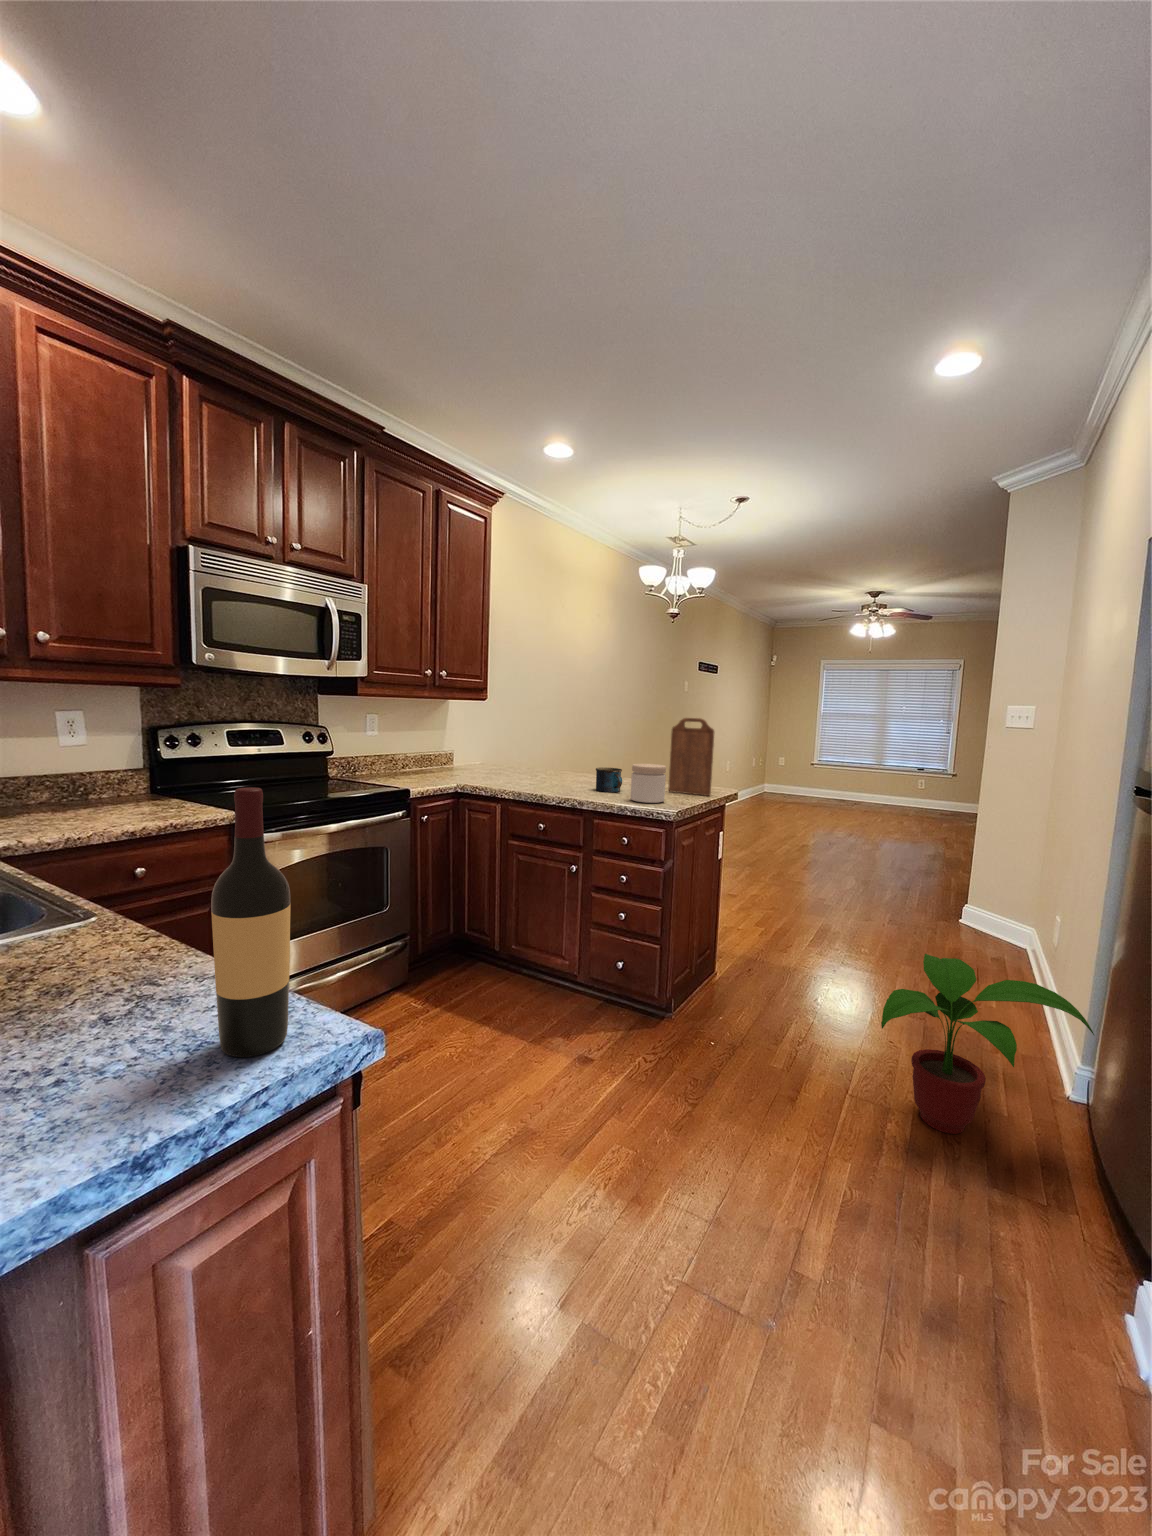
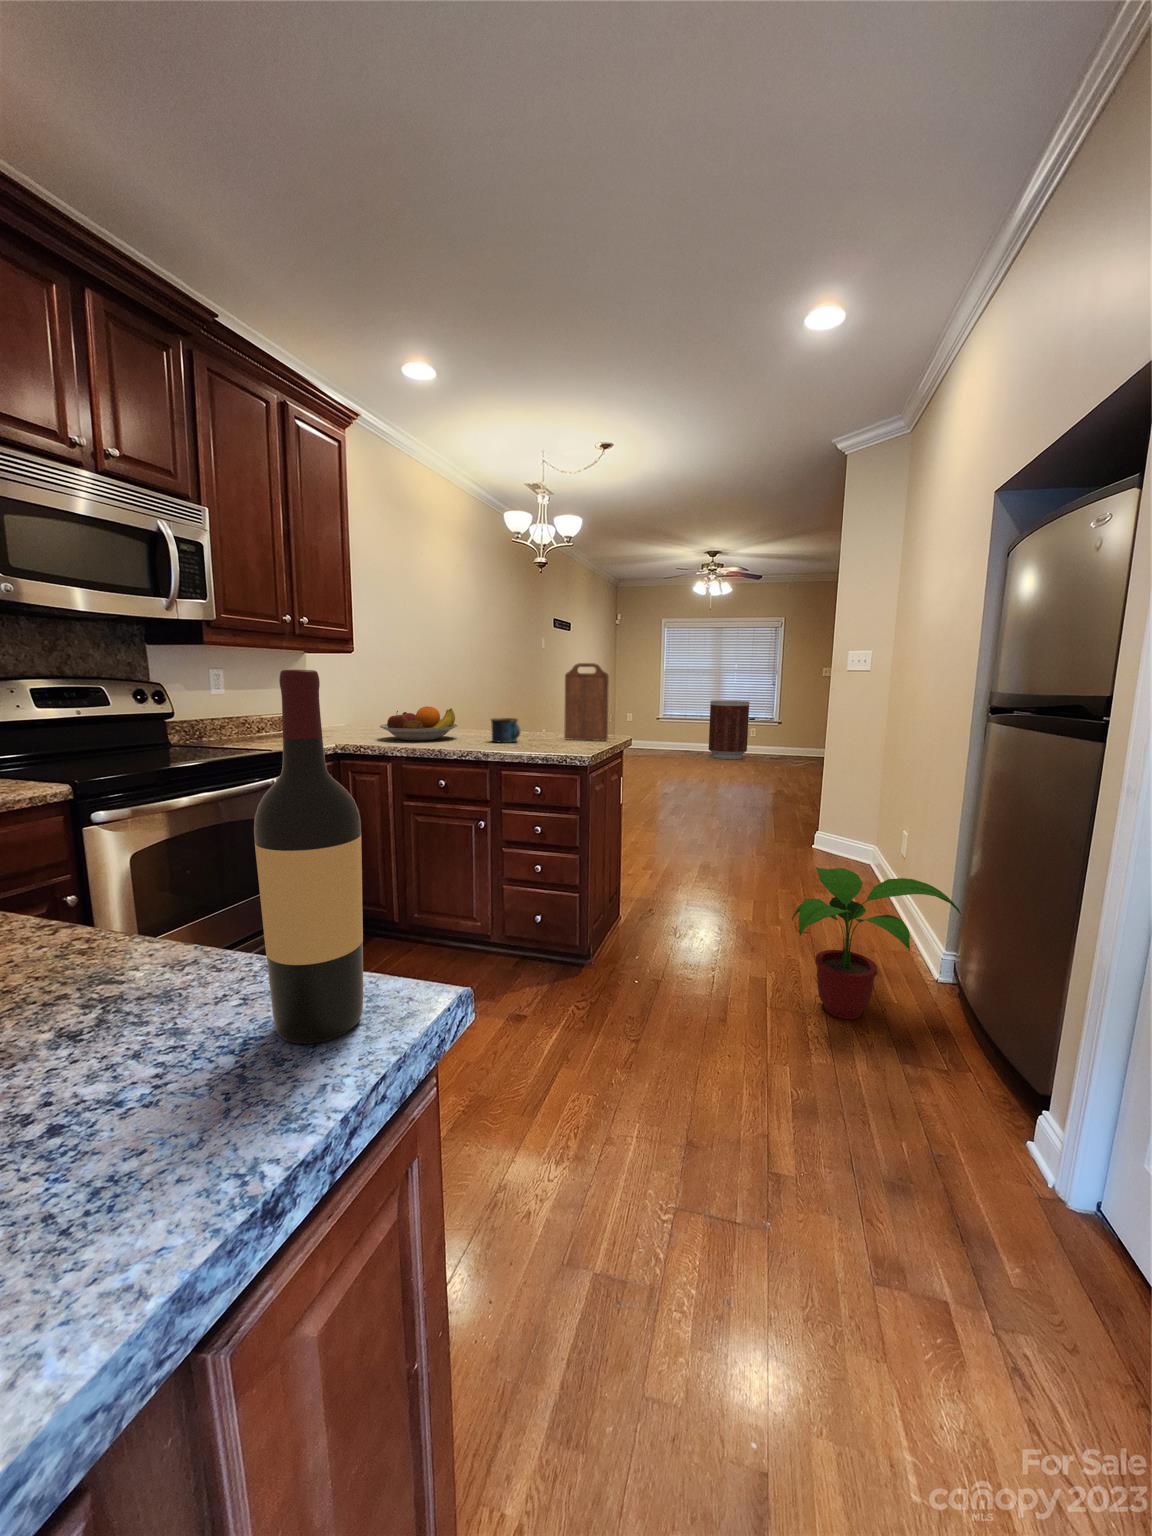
trash can: none [877,748,928,814] -> present [709,701,749,759]
fruit bowl: none [498,753,569,784] -> present [380,706,458,741]
jar: present [631,764,666,803] -> none [535,710,570,749]

